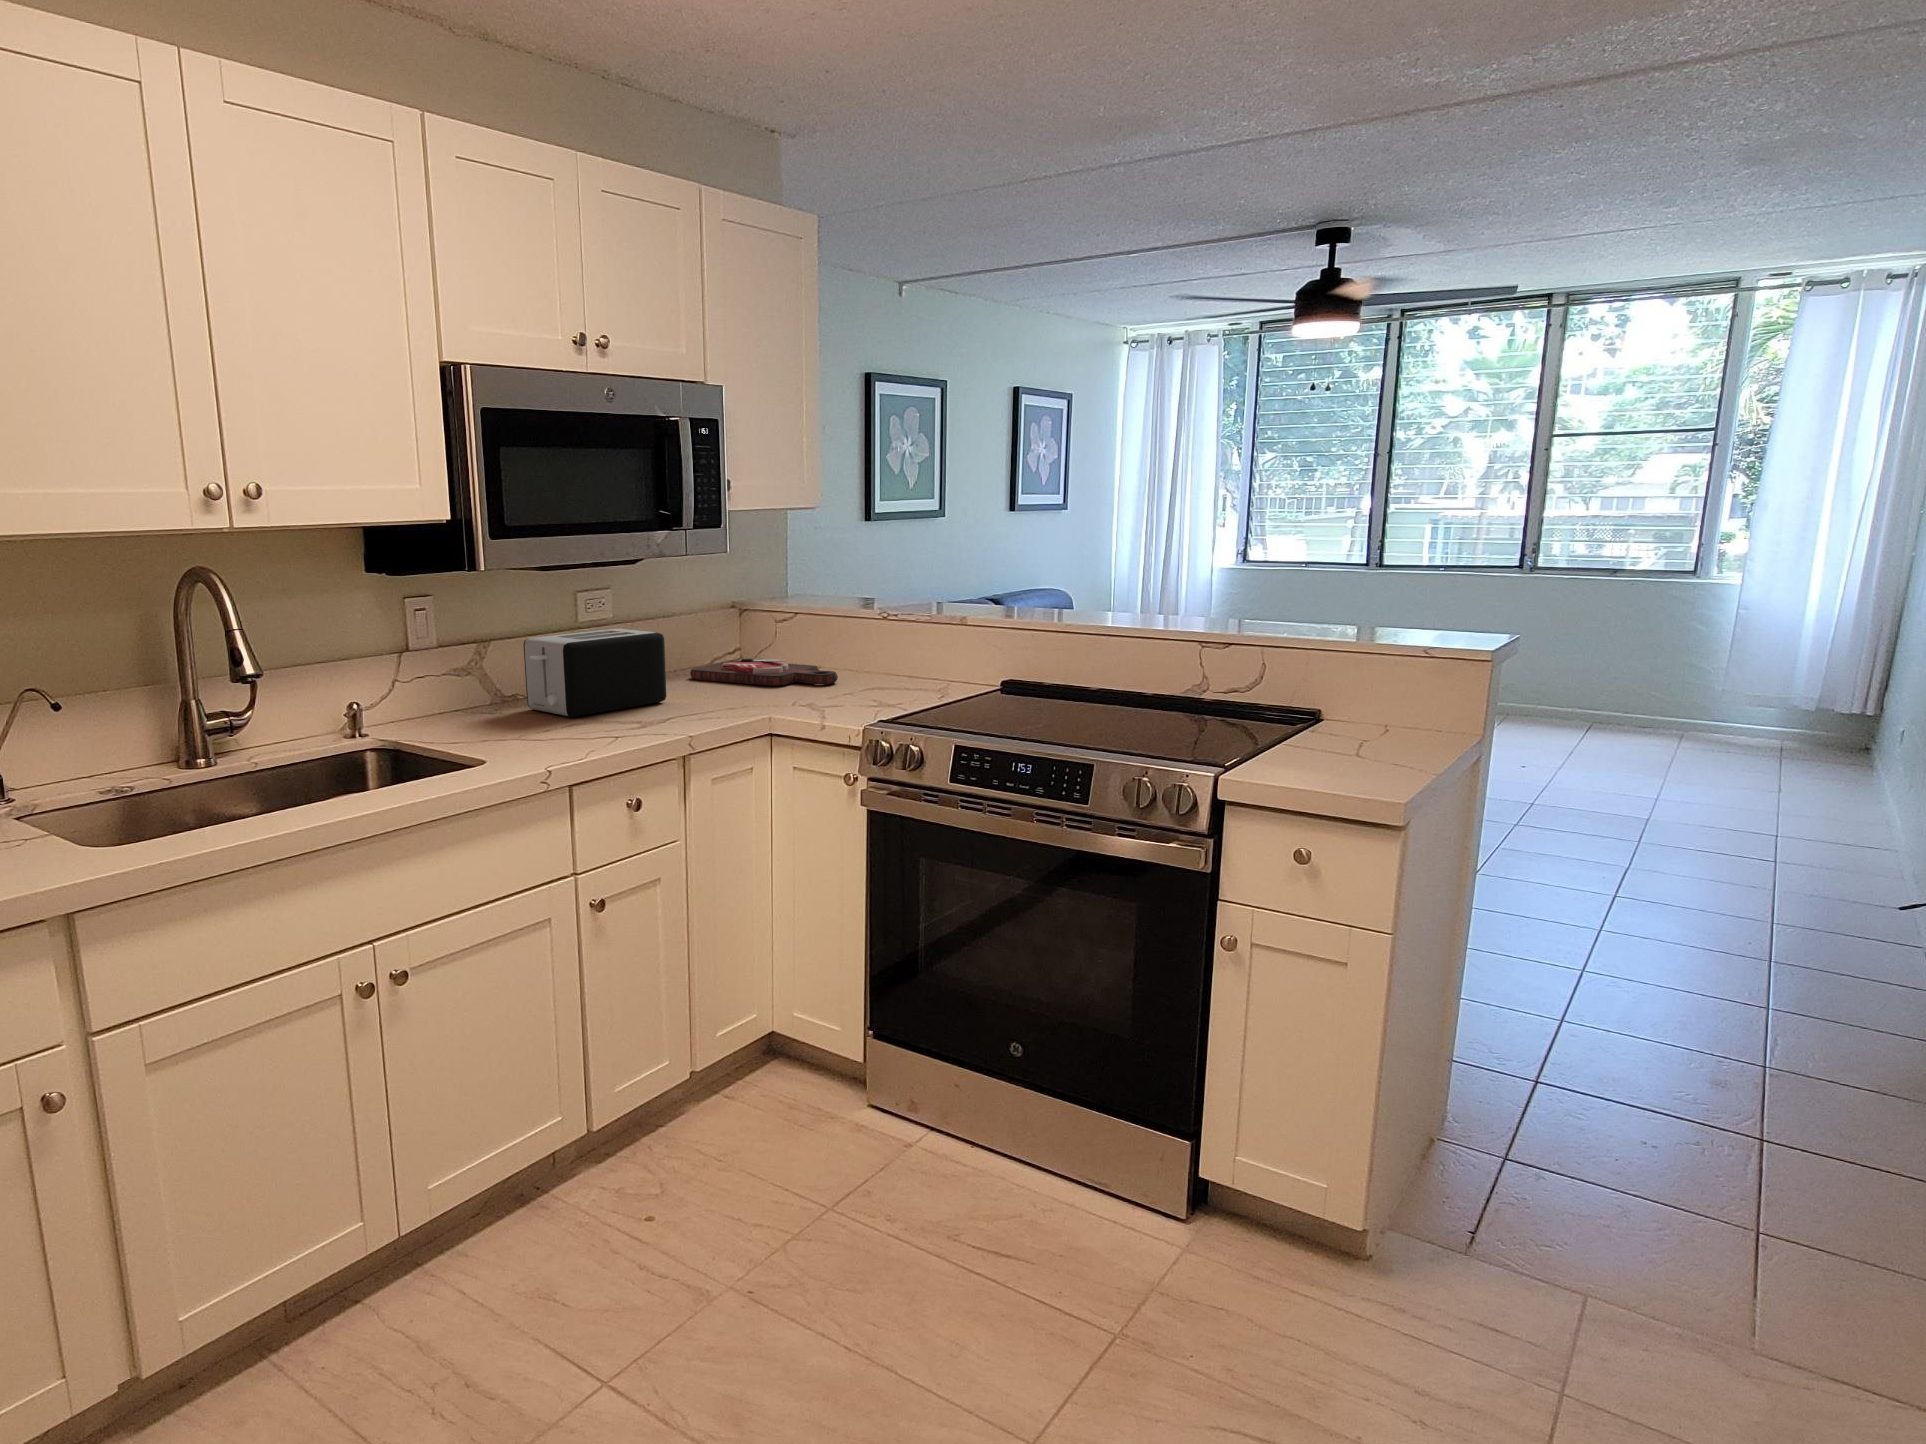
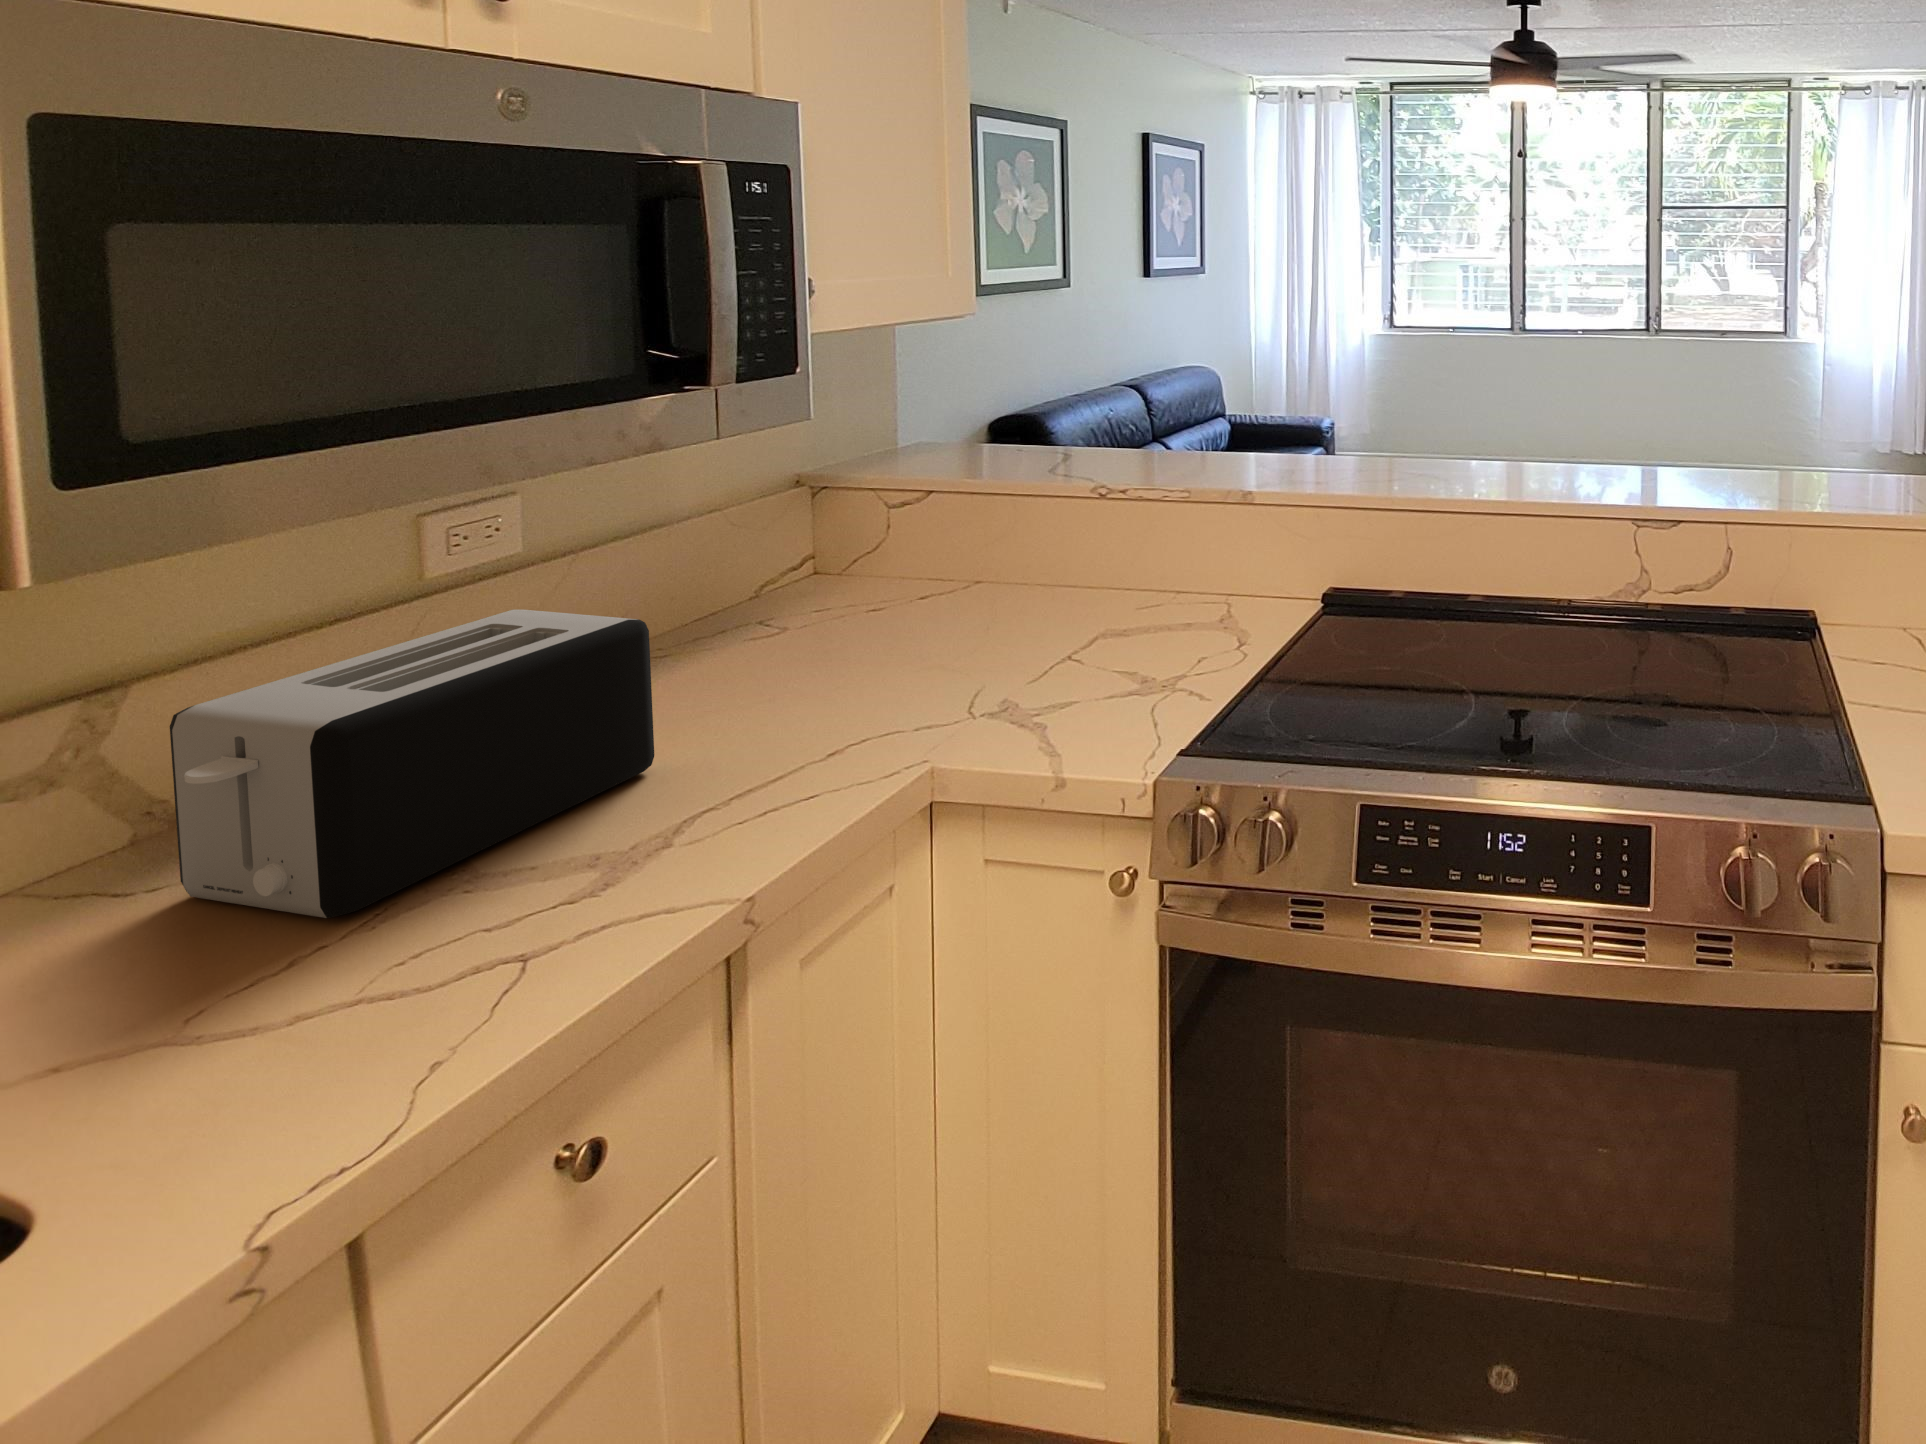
cutting board: present [690,658,838,686] -> none [707,587,1033,659]

